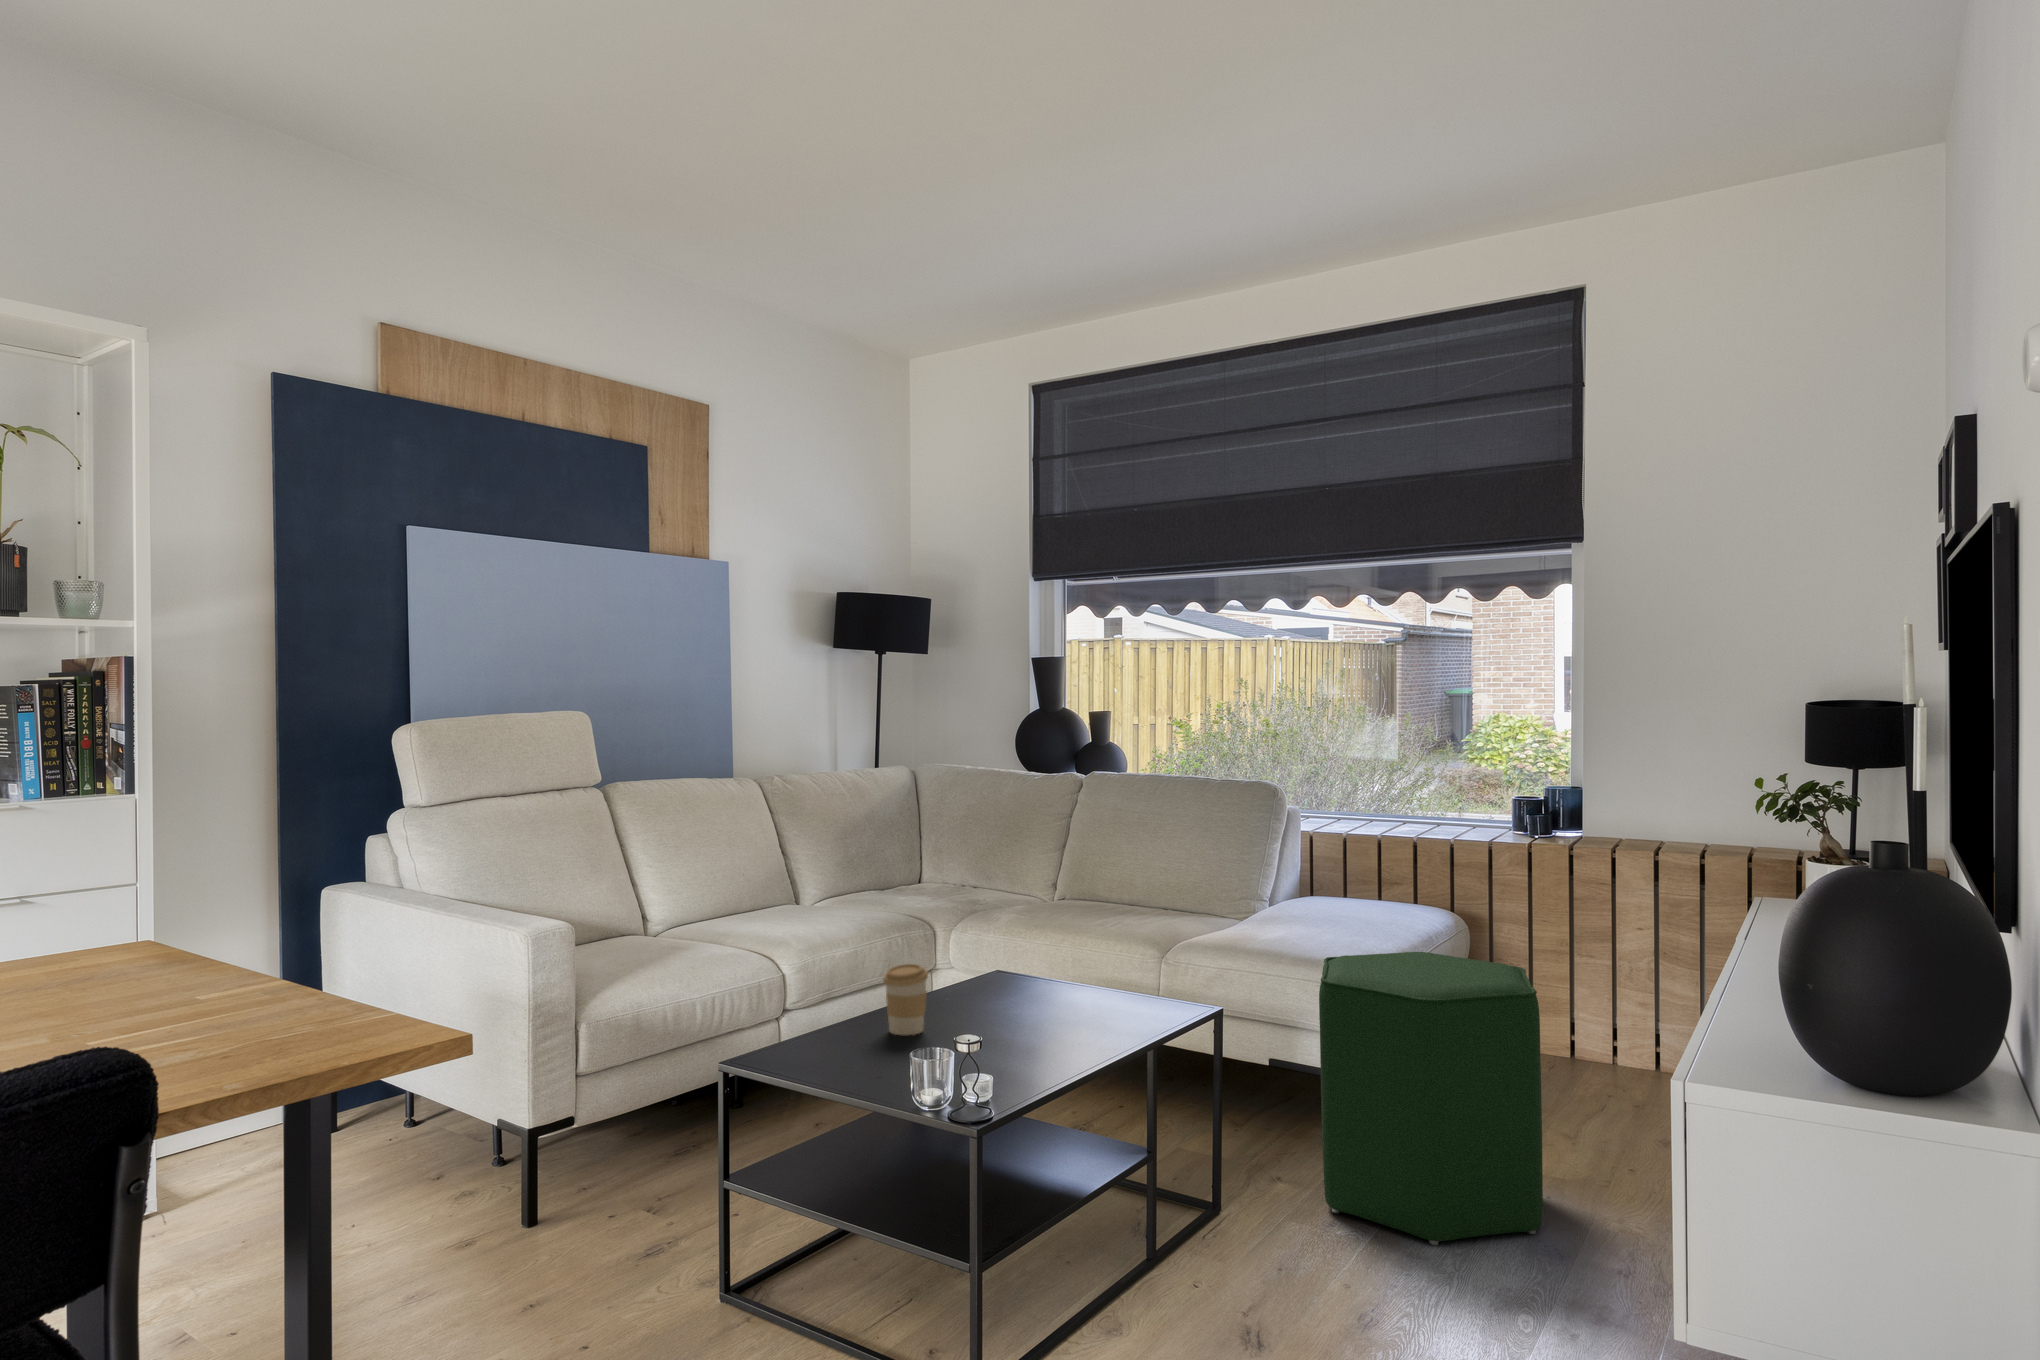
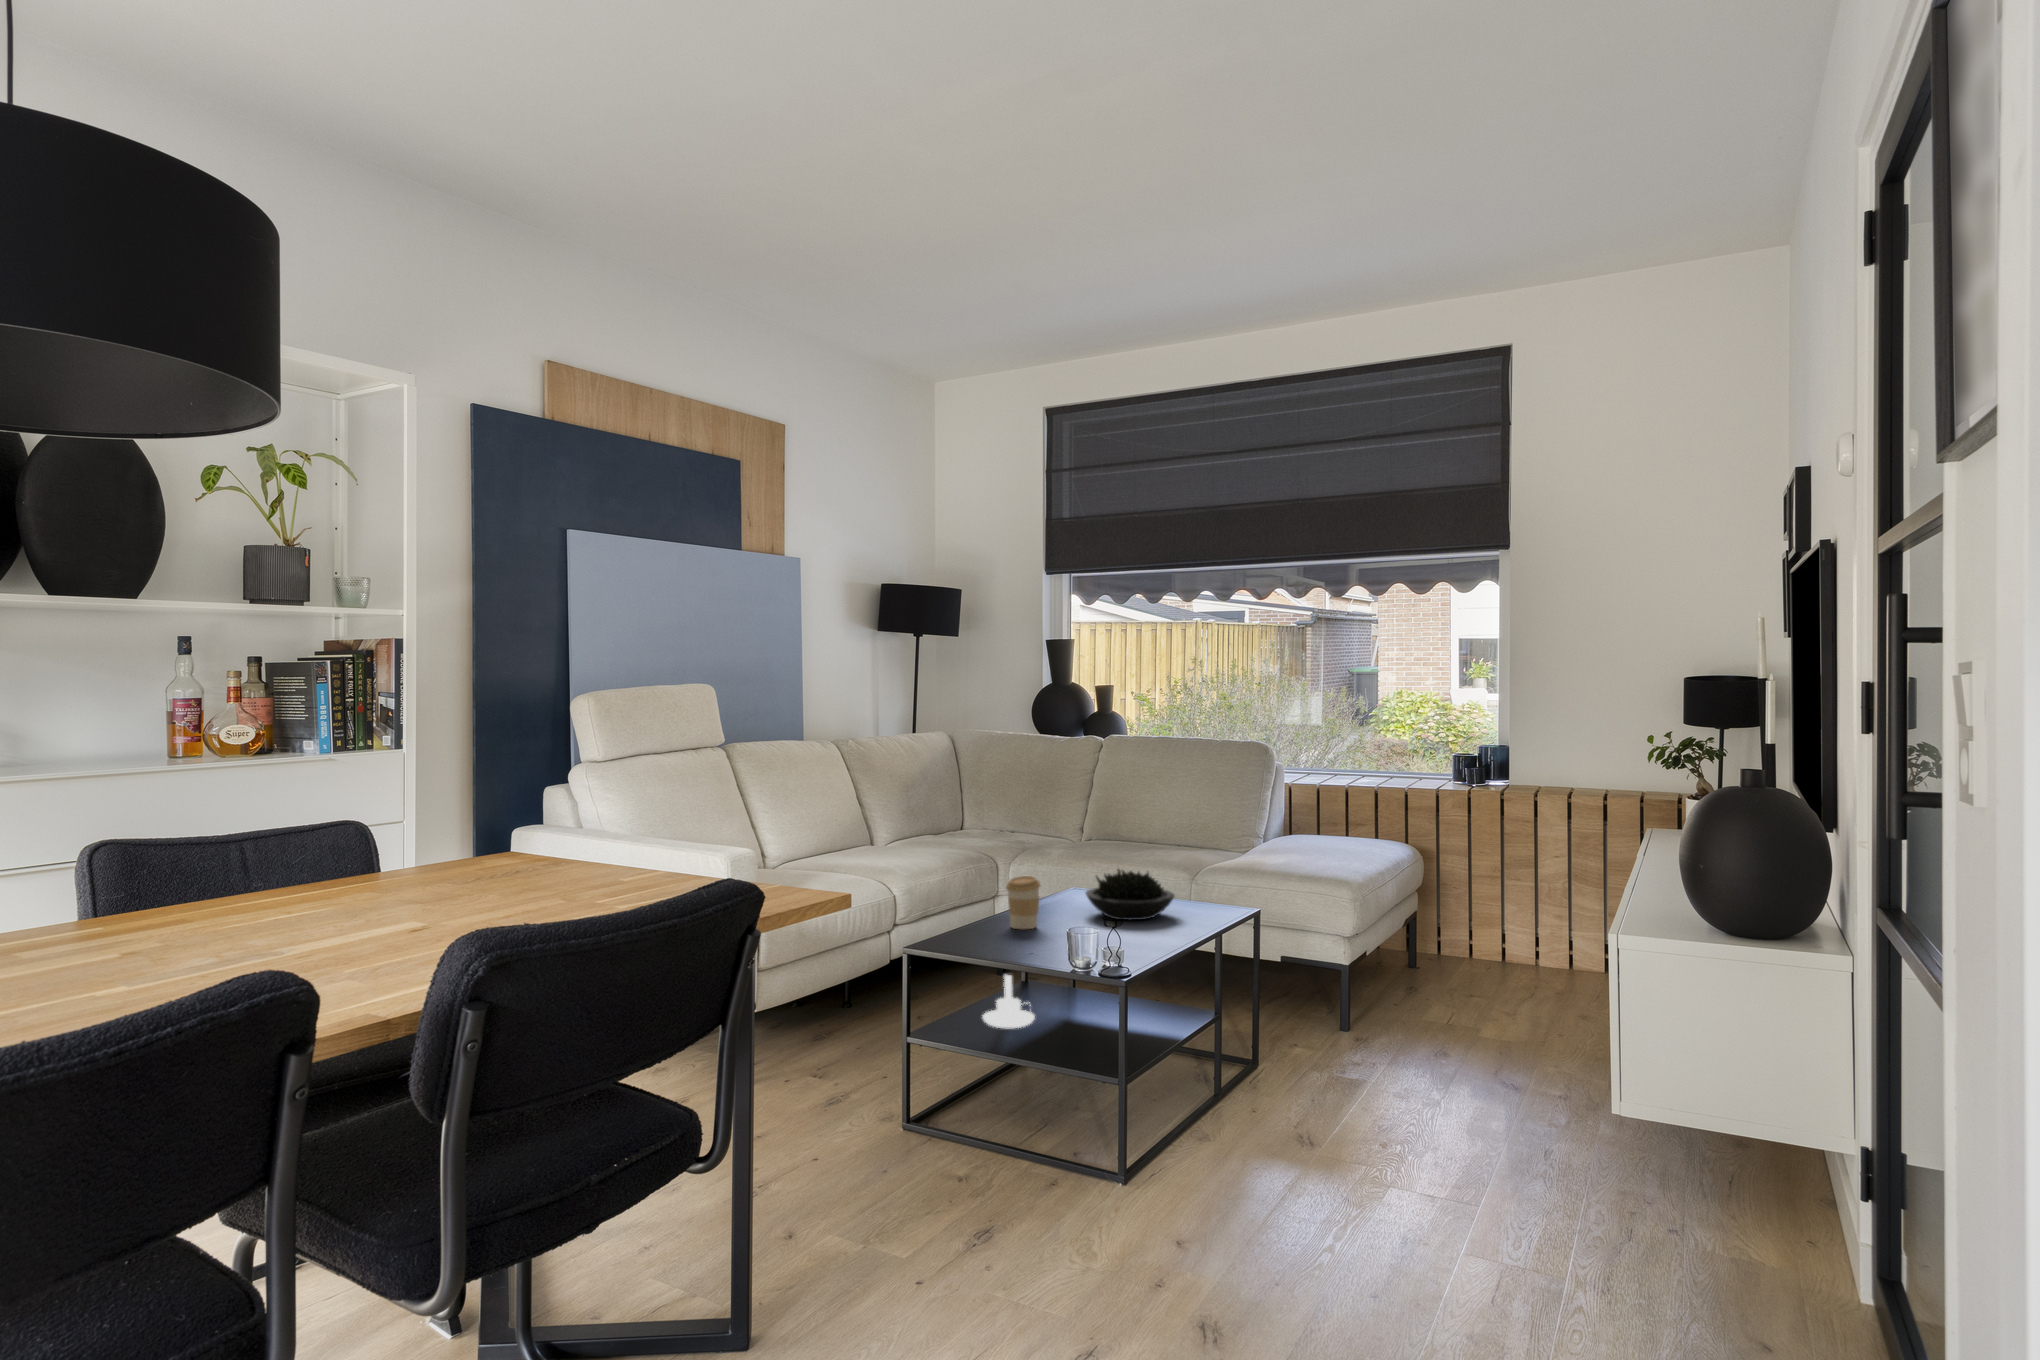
succulent plant: none [996,952,1111,1023] -> present [1086,869,1175,920]
ottoman: present [1319,952,1543,1245] -> none [1326,869,1497,1081]
candle holder: none [846,1069,915,1169] -> present [983,975,1035,1028]

